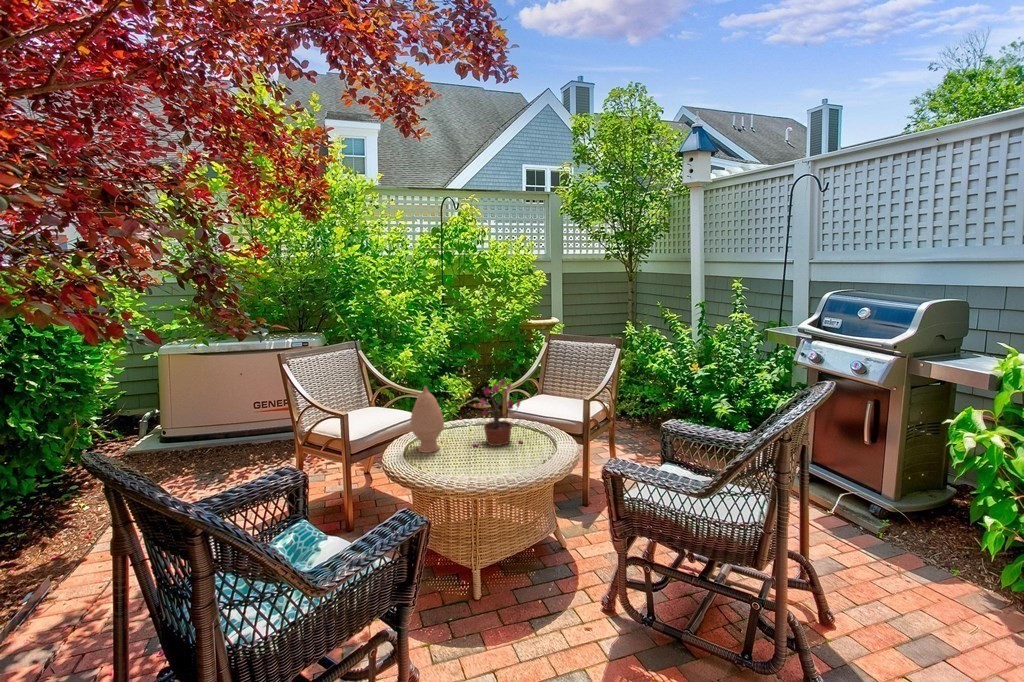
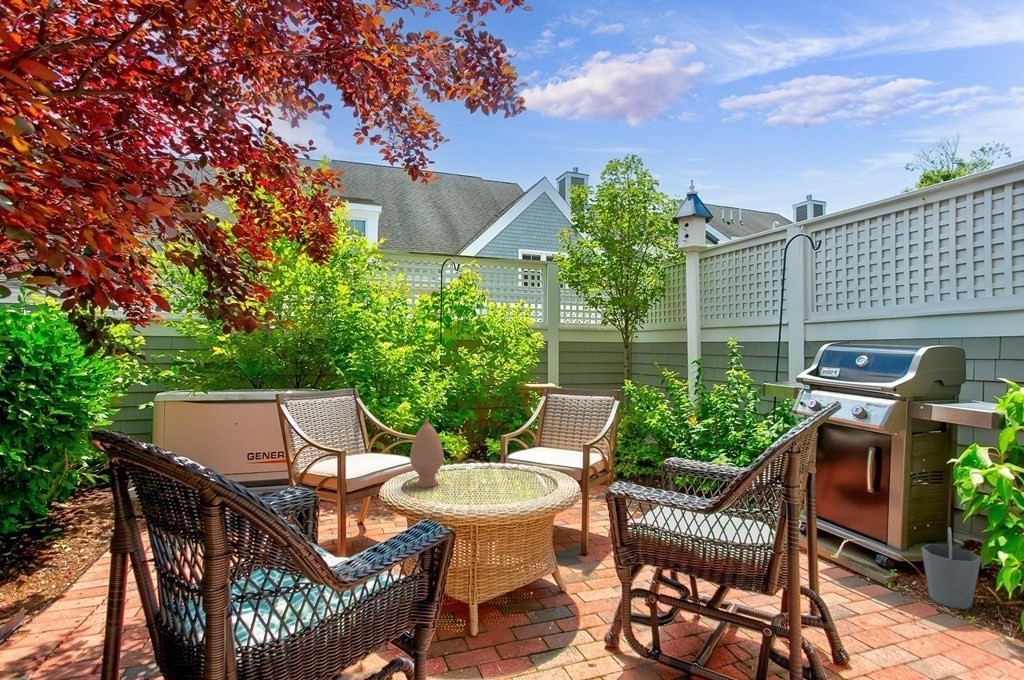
potted plant: present [473,379,523,447] -> none [472,415,523,483]
bucket: none [912,484,970,561] -> present [921,527,981,609]

